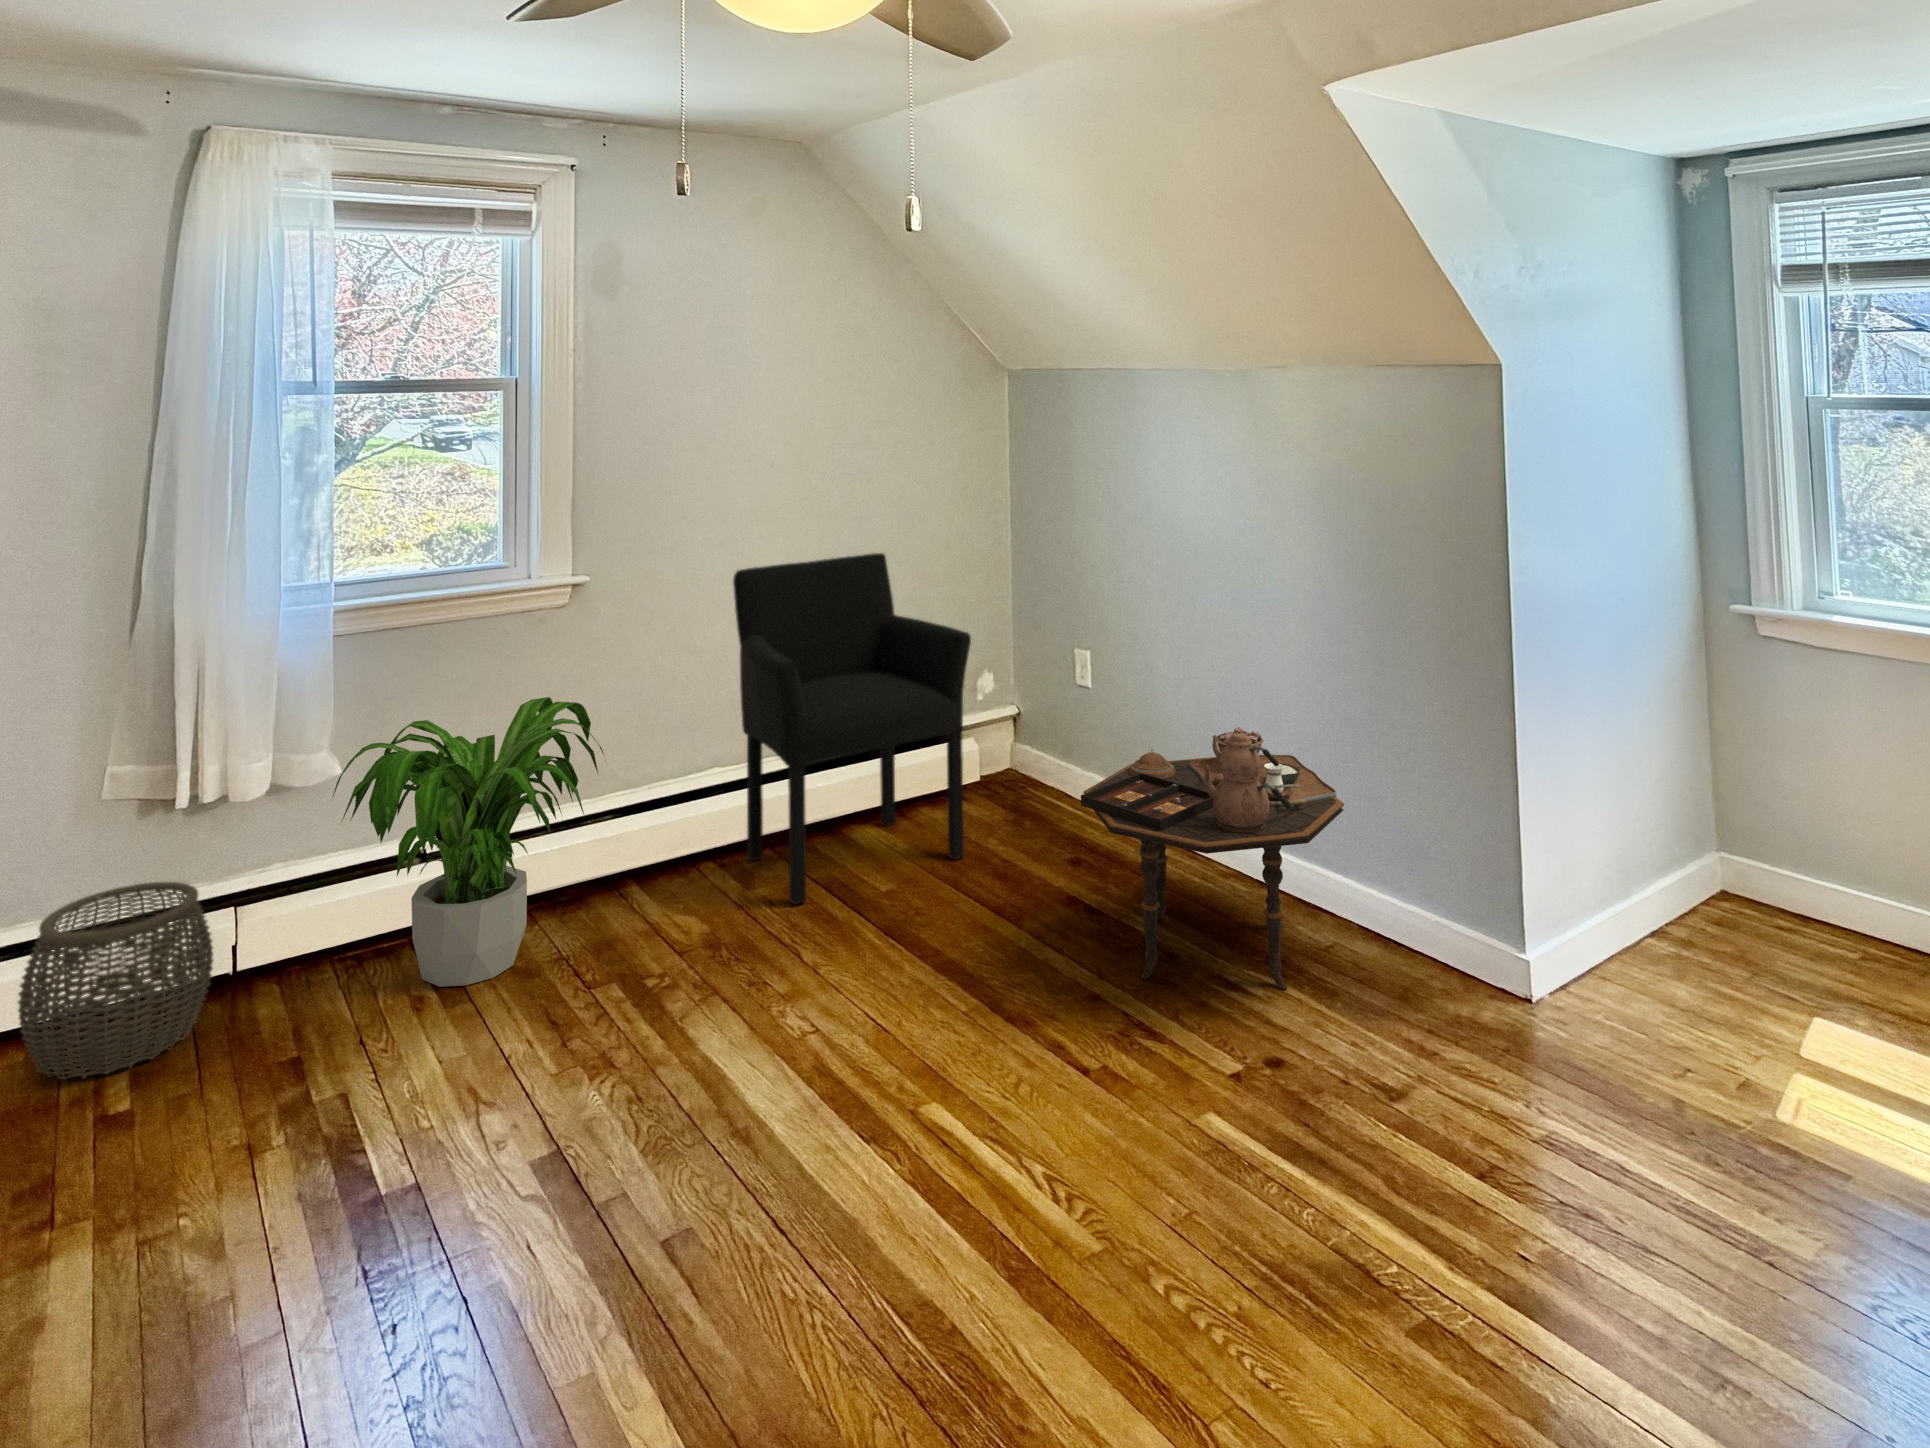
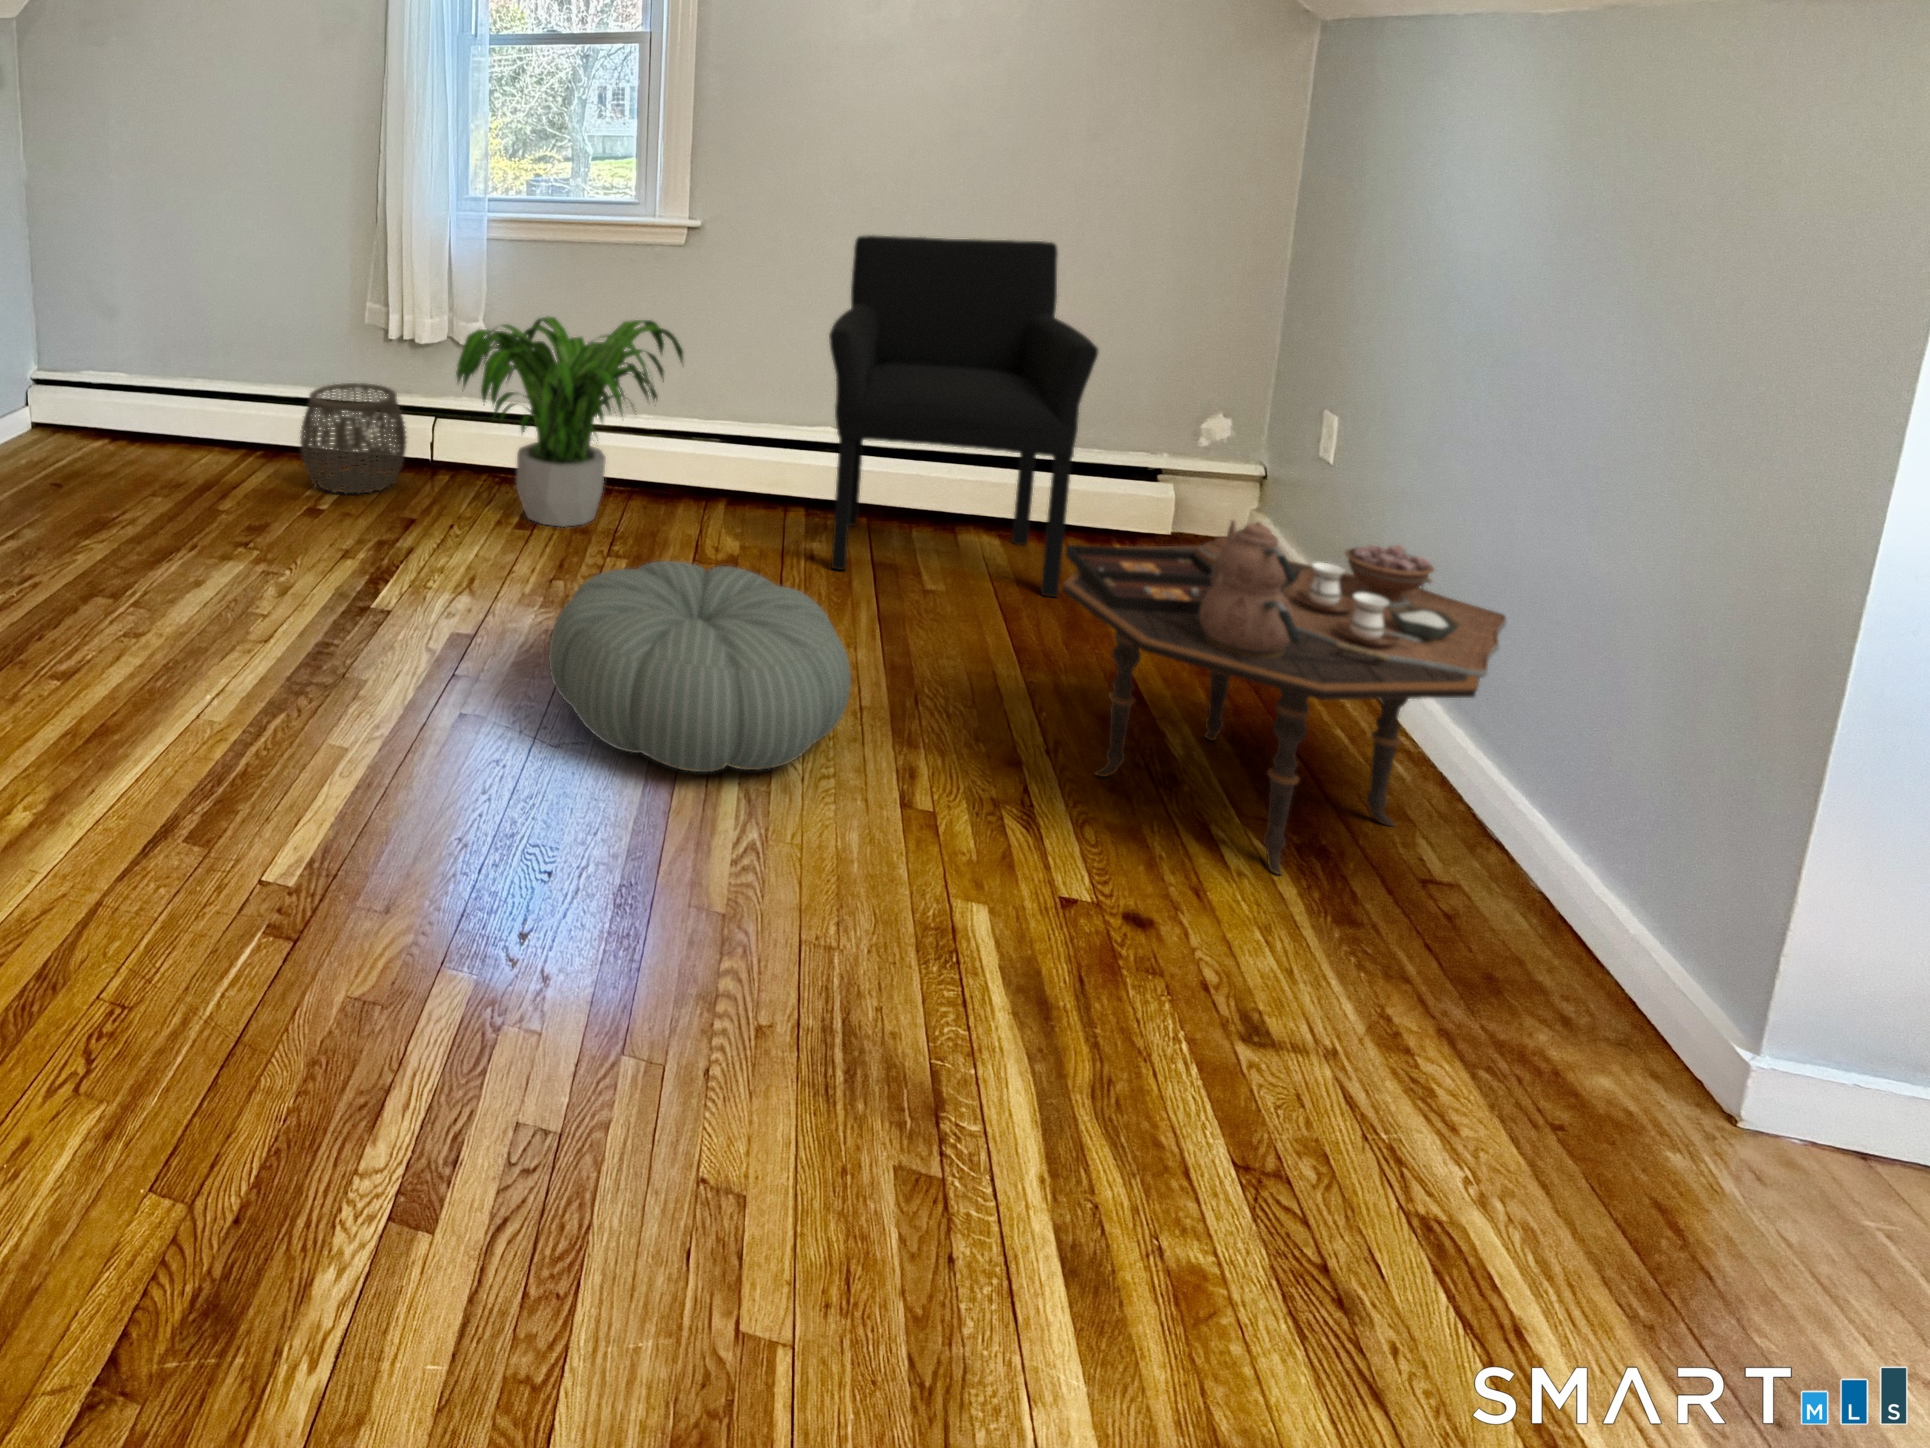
pouf: none [710,920,1016,1167] -> present [549,561,851,772]

